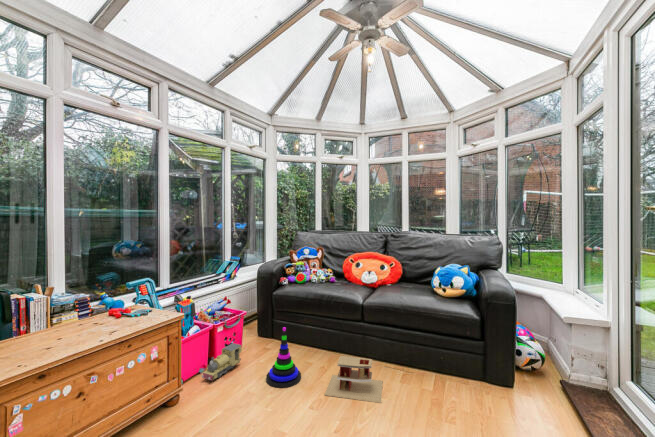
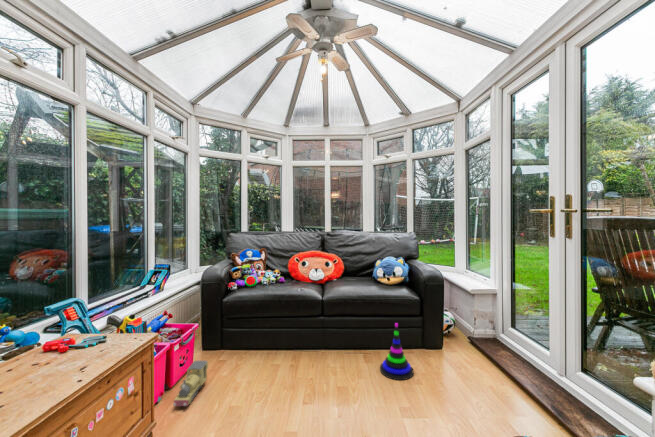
stacking toy: present [266,327,301,388] -> present [380,323,414,380]
toy house: present [325,356,383,403] -> none [309,347,365,389]

